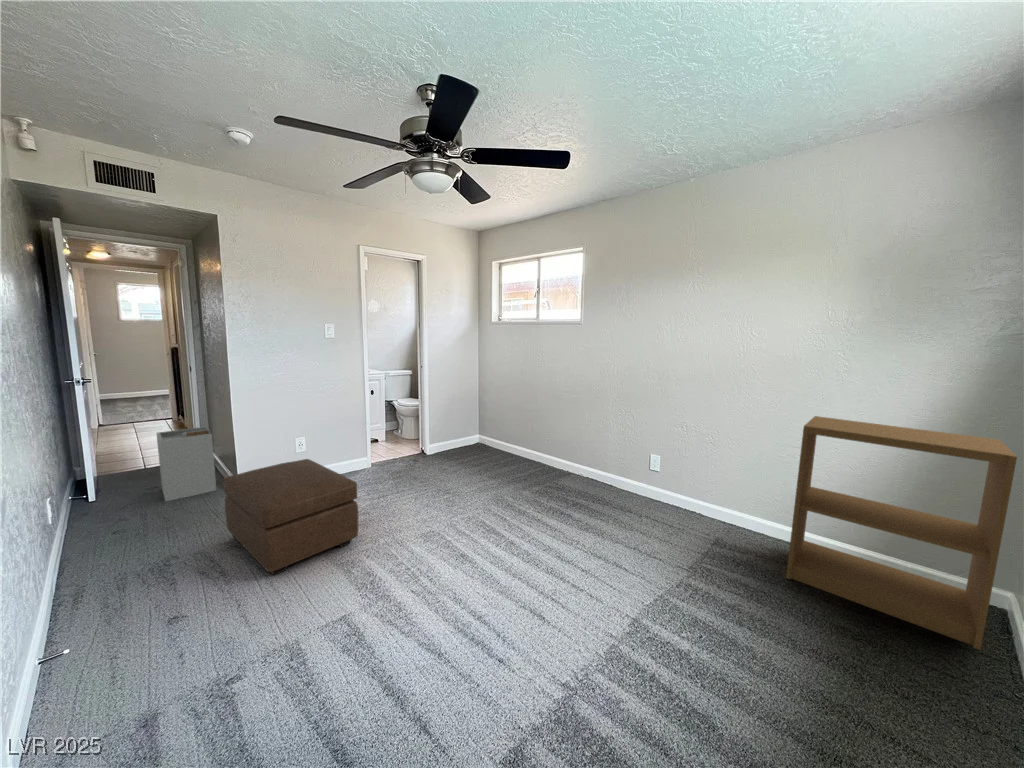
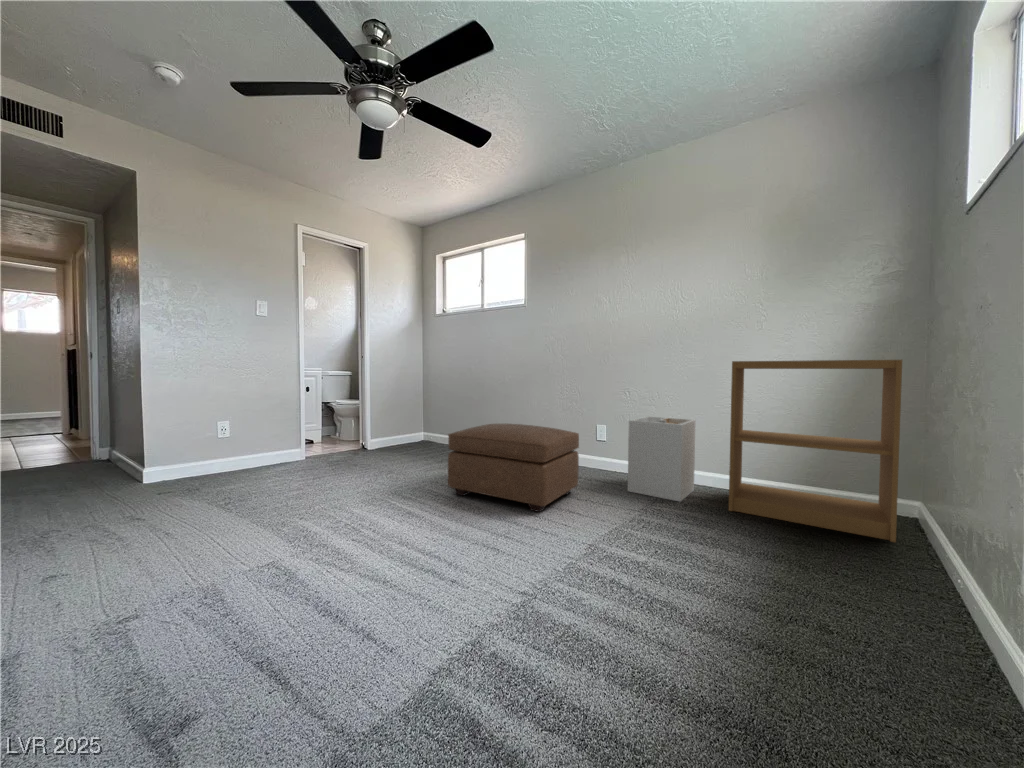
laundry hamper: present [156,427,216,501] -> present [628,416,696,501]
ottoman: present [223,459,358,575] -> present [448,423,579,512]

